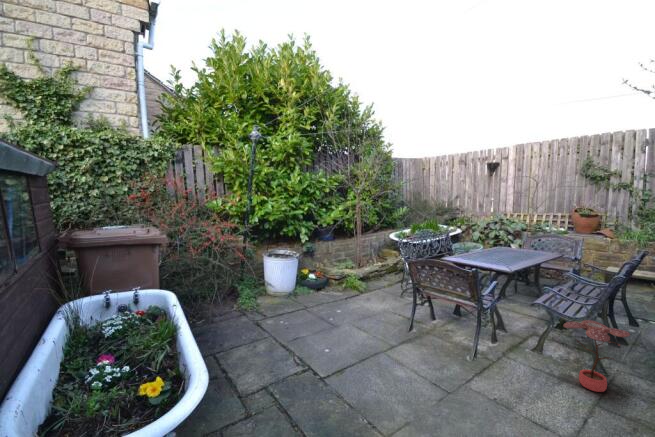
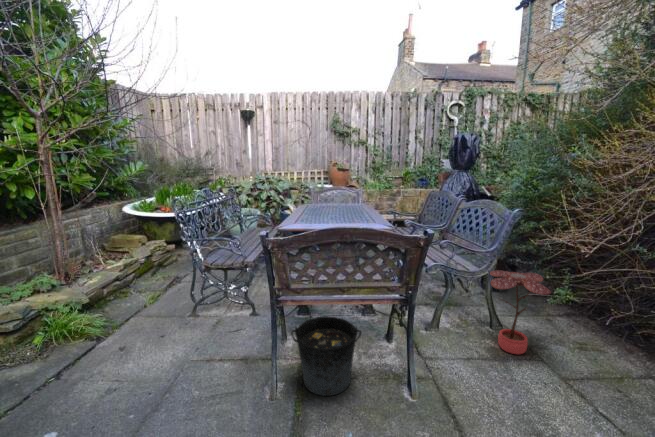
bucket: none [418,305,454,345] -> present [291,317,361,396]

